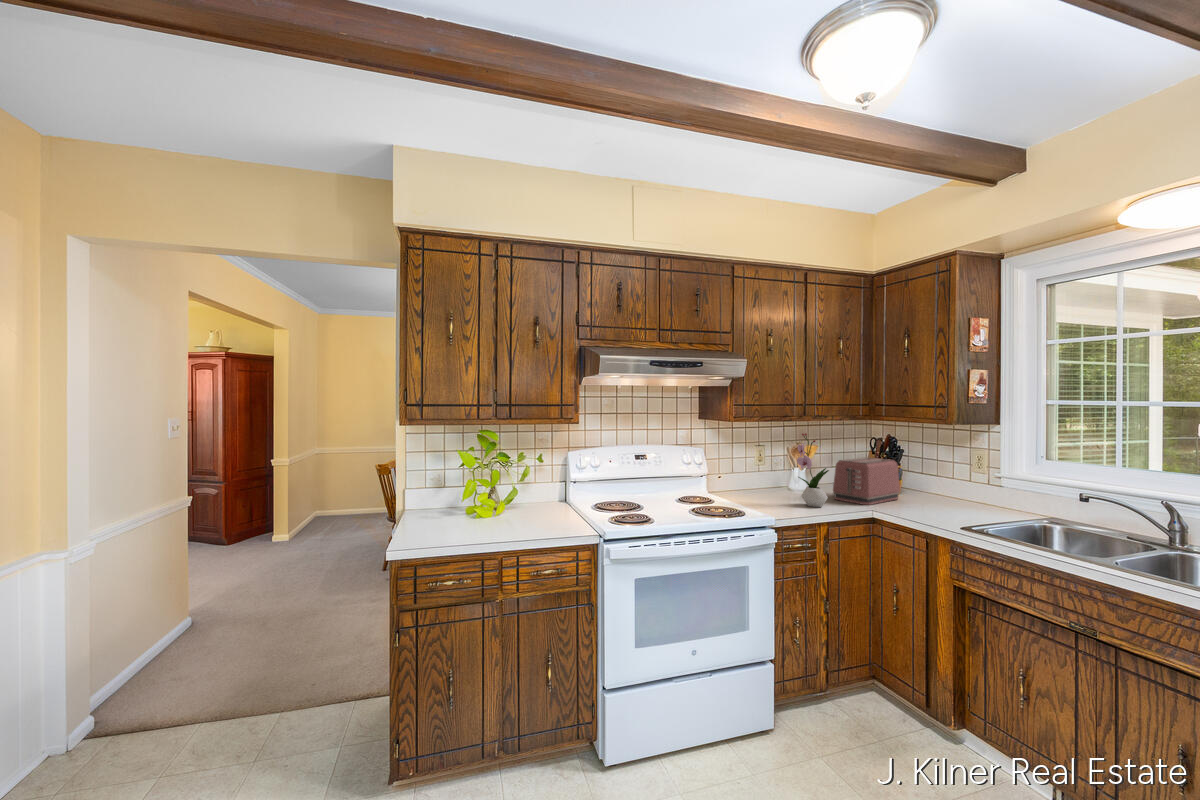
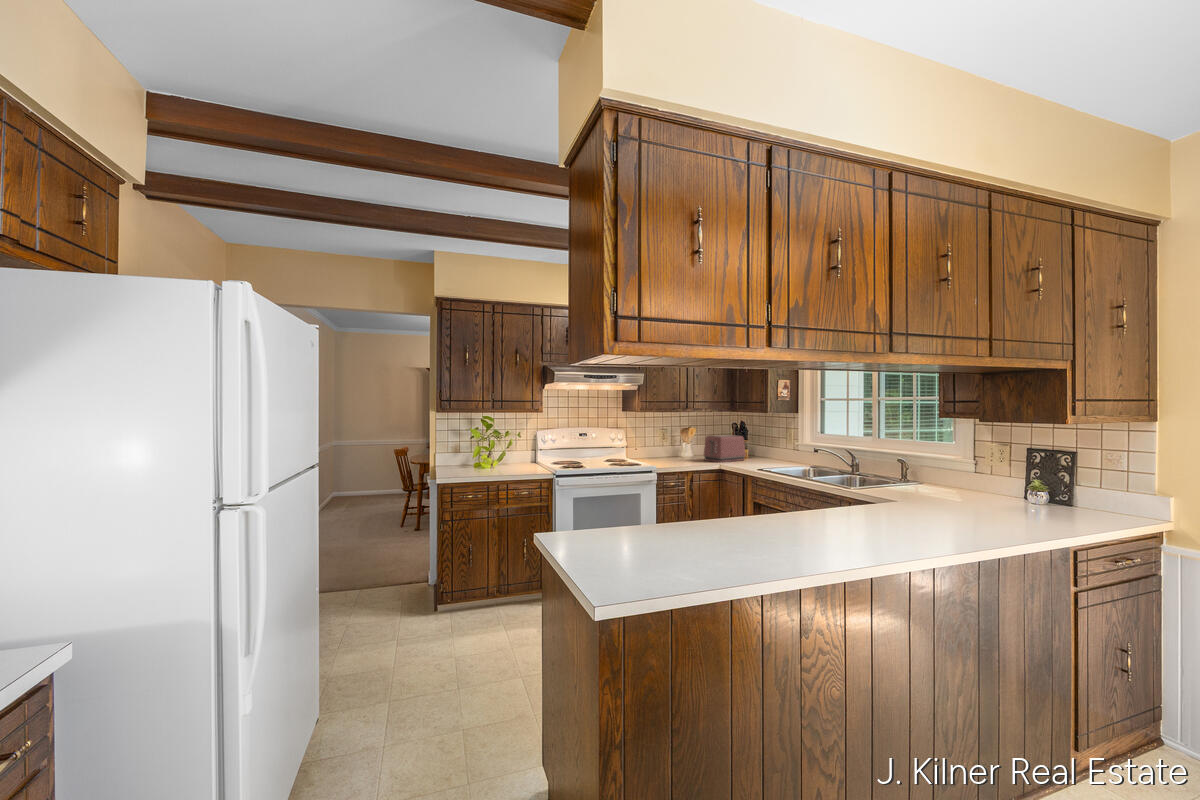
flower arrangement: present [797,433,829,507] -> none [678,419,695,463]

